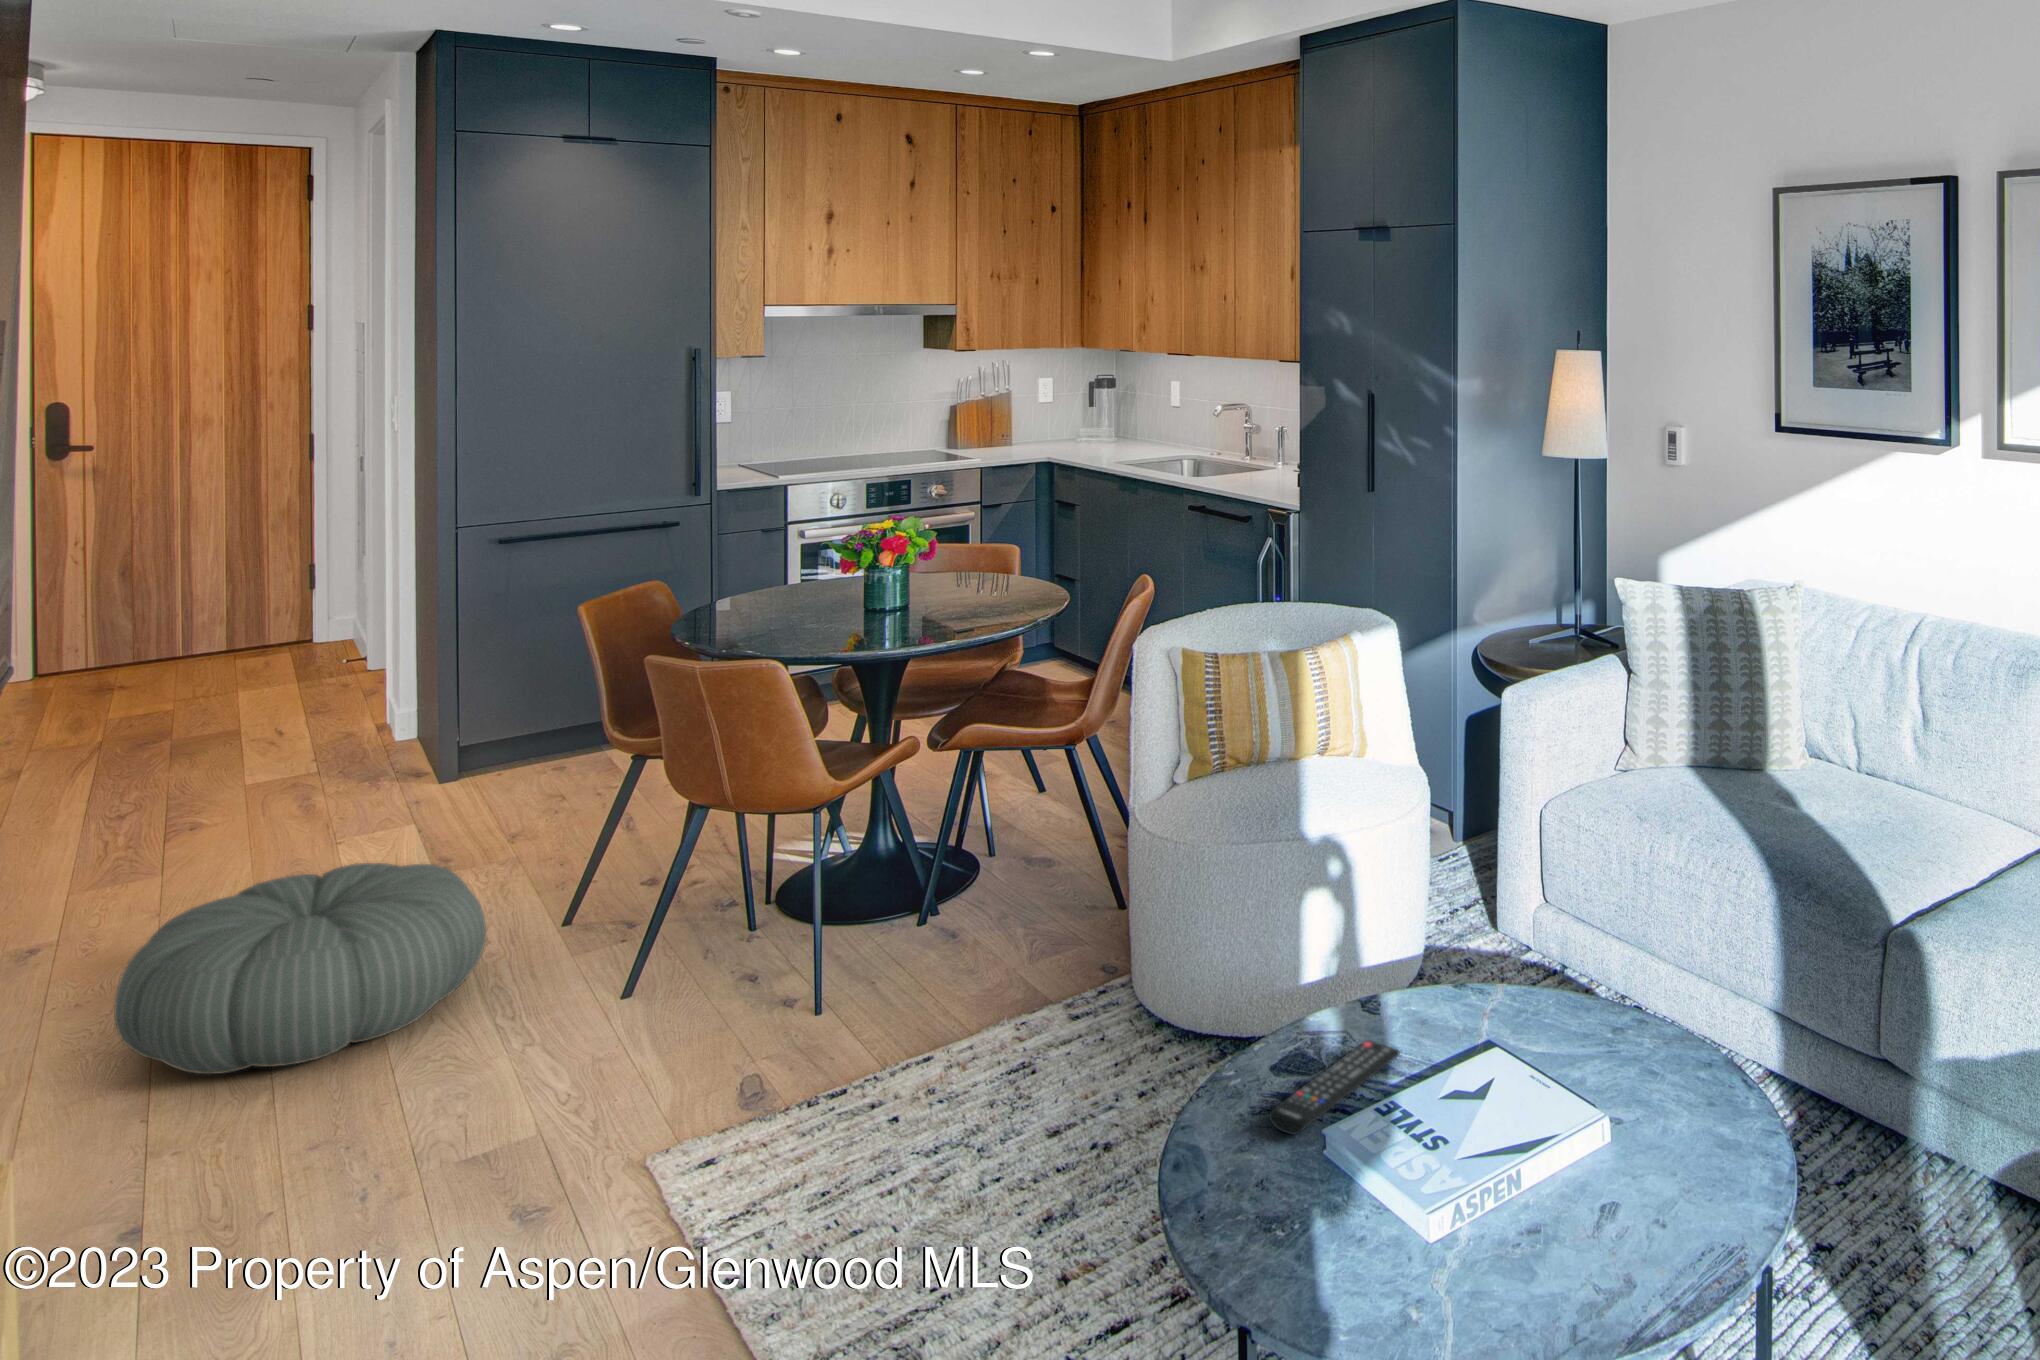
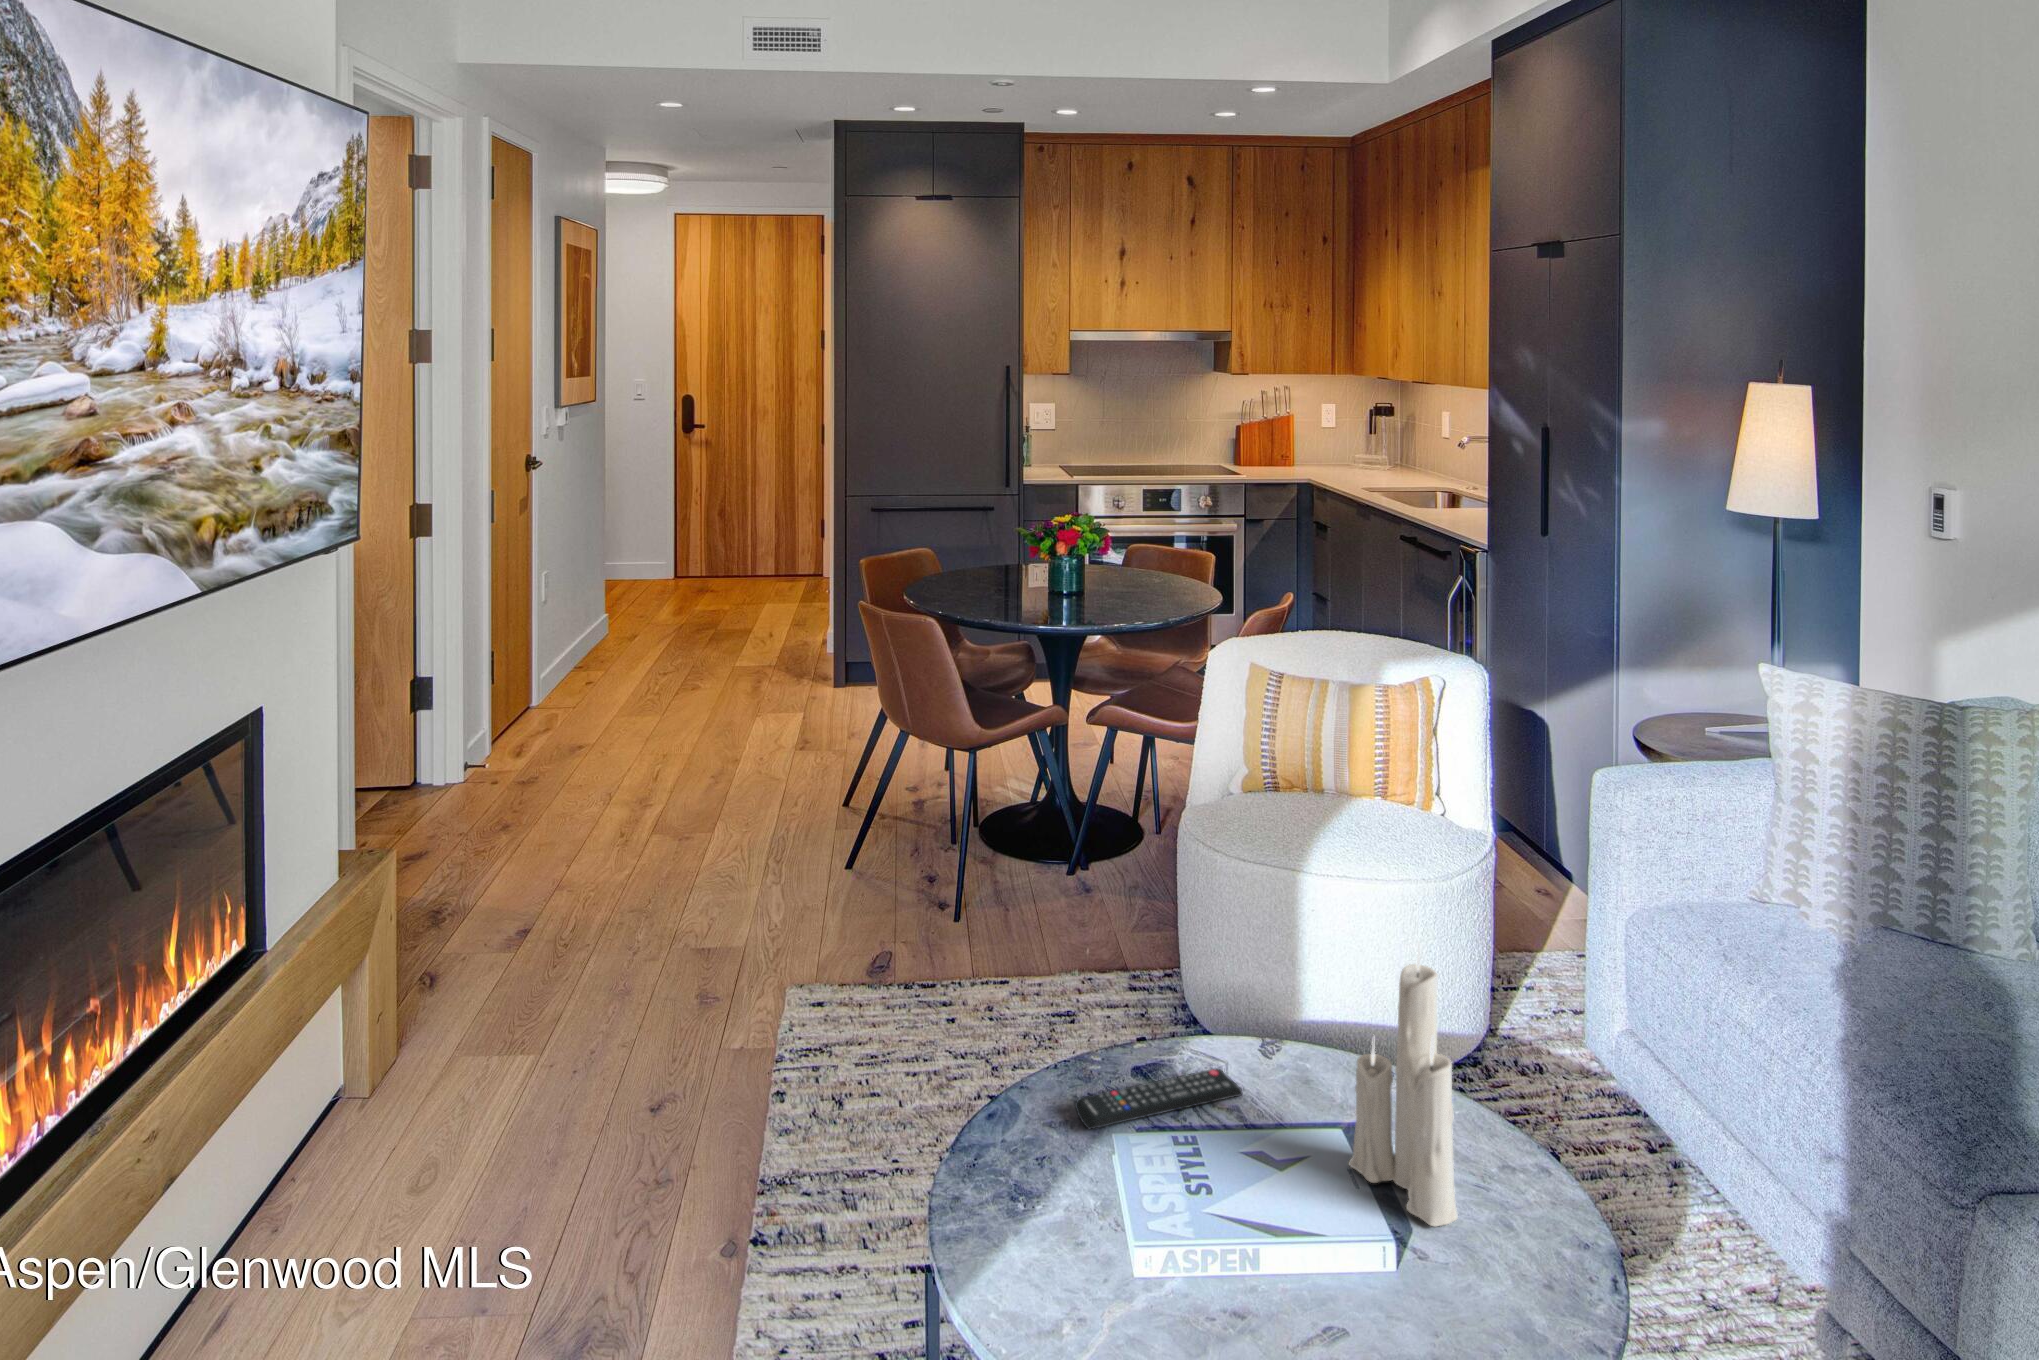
candle: none [1521,850,1626,1099] -> present [1348,945,1458,1227]
pouf: present [114,863,486,1074] -> none [568,722,776,852]

